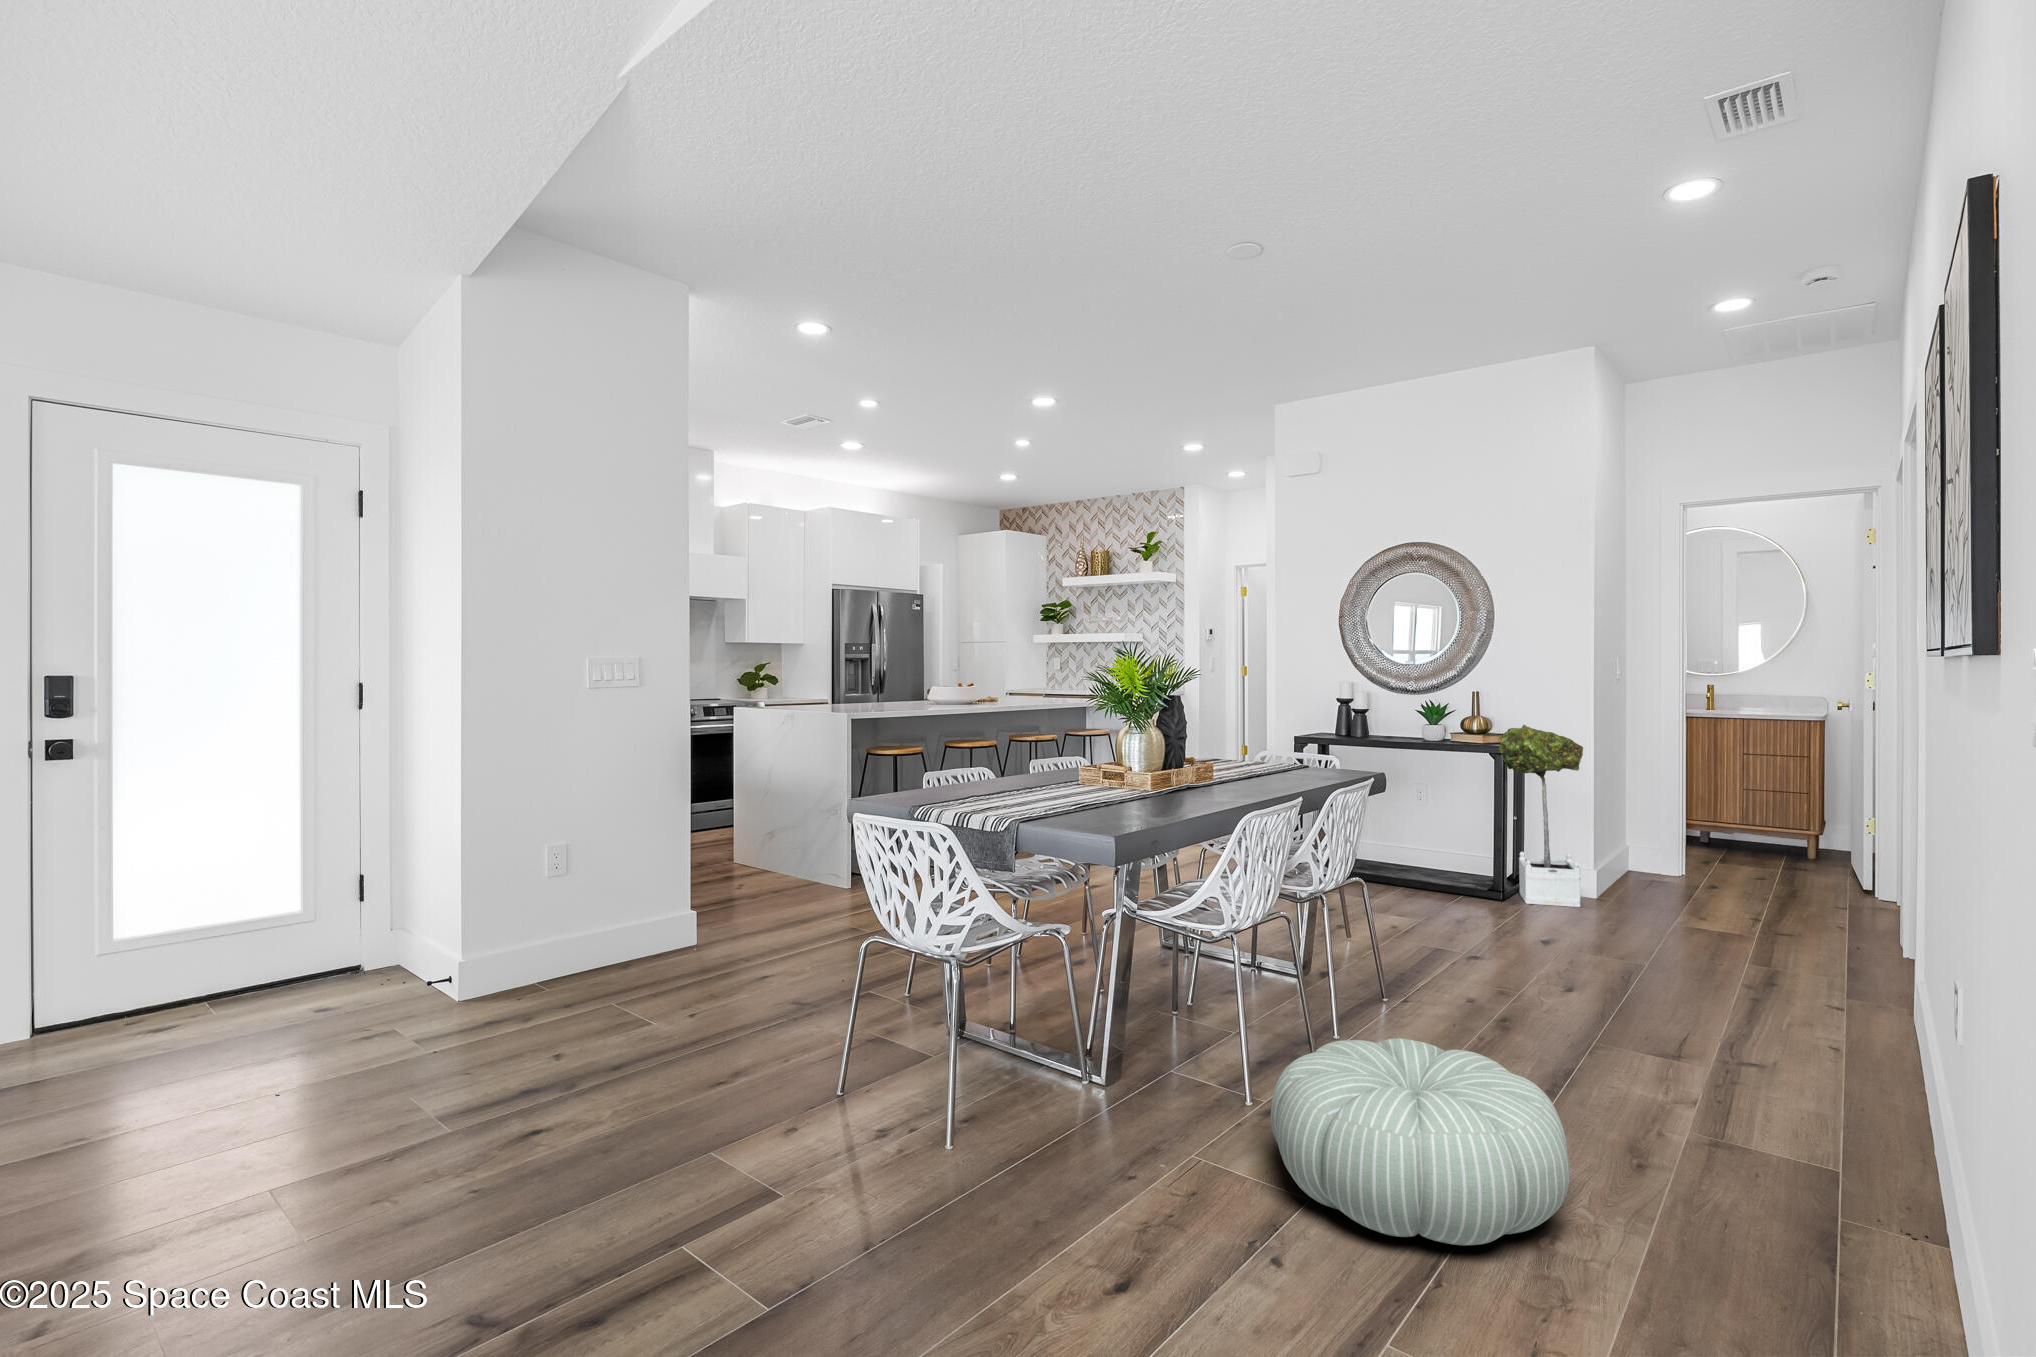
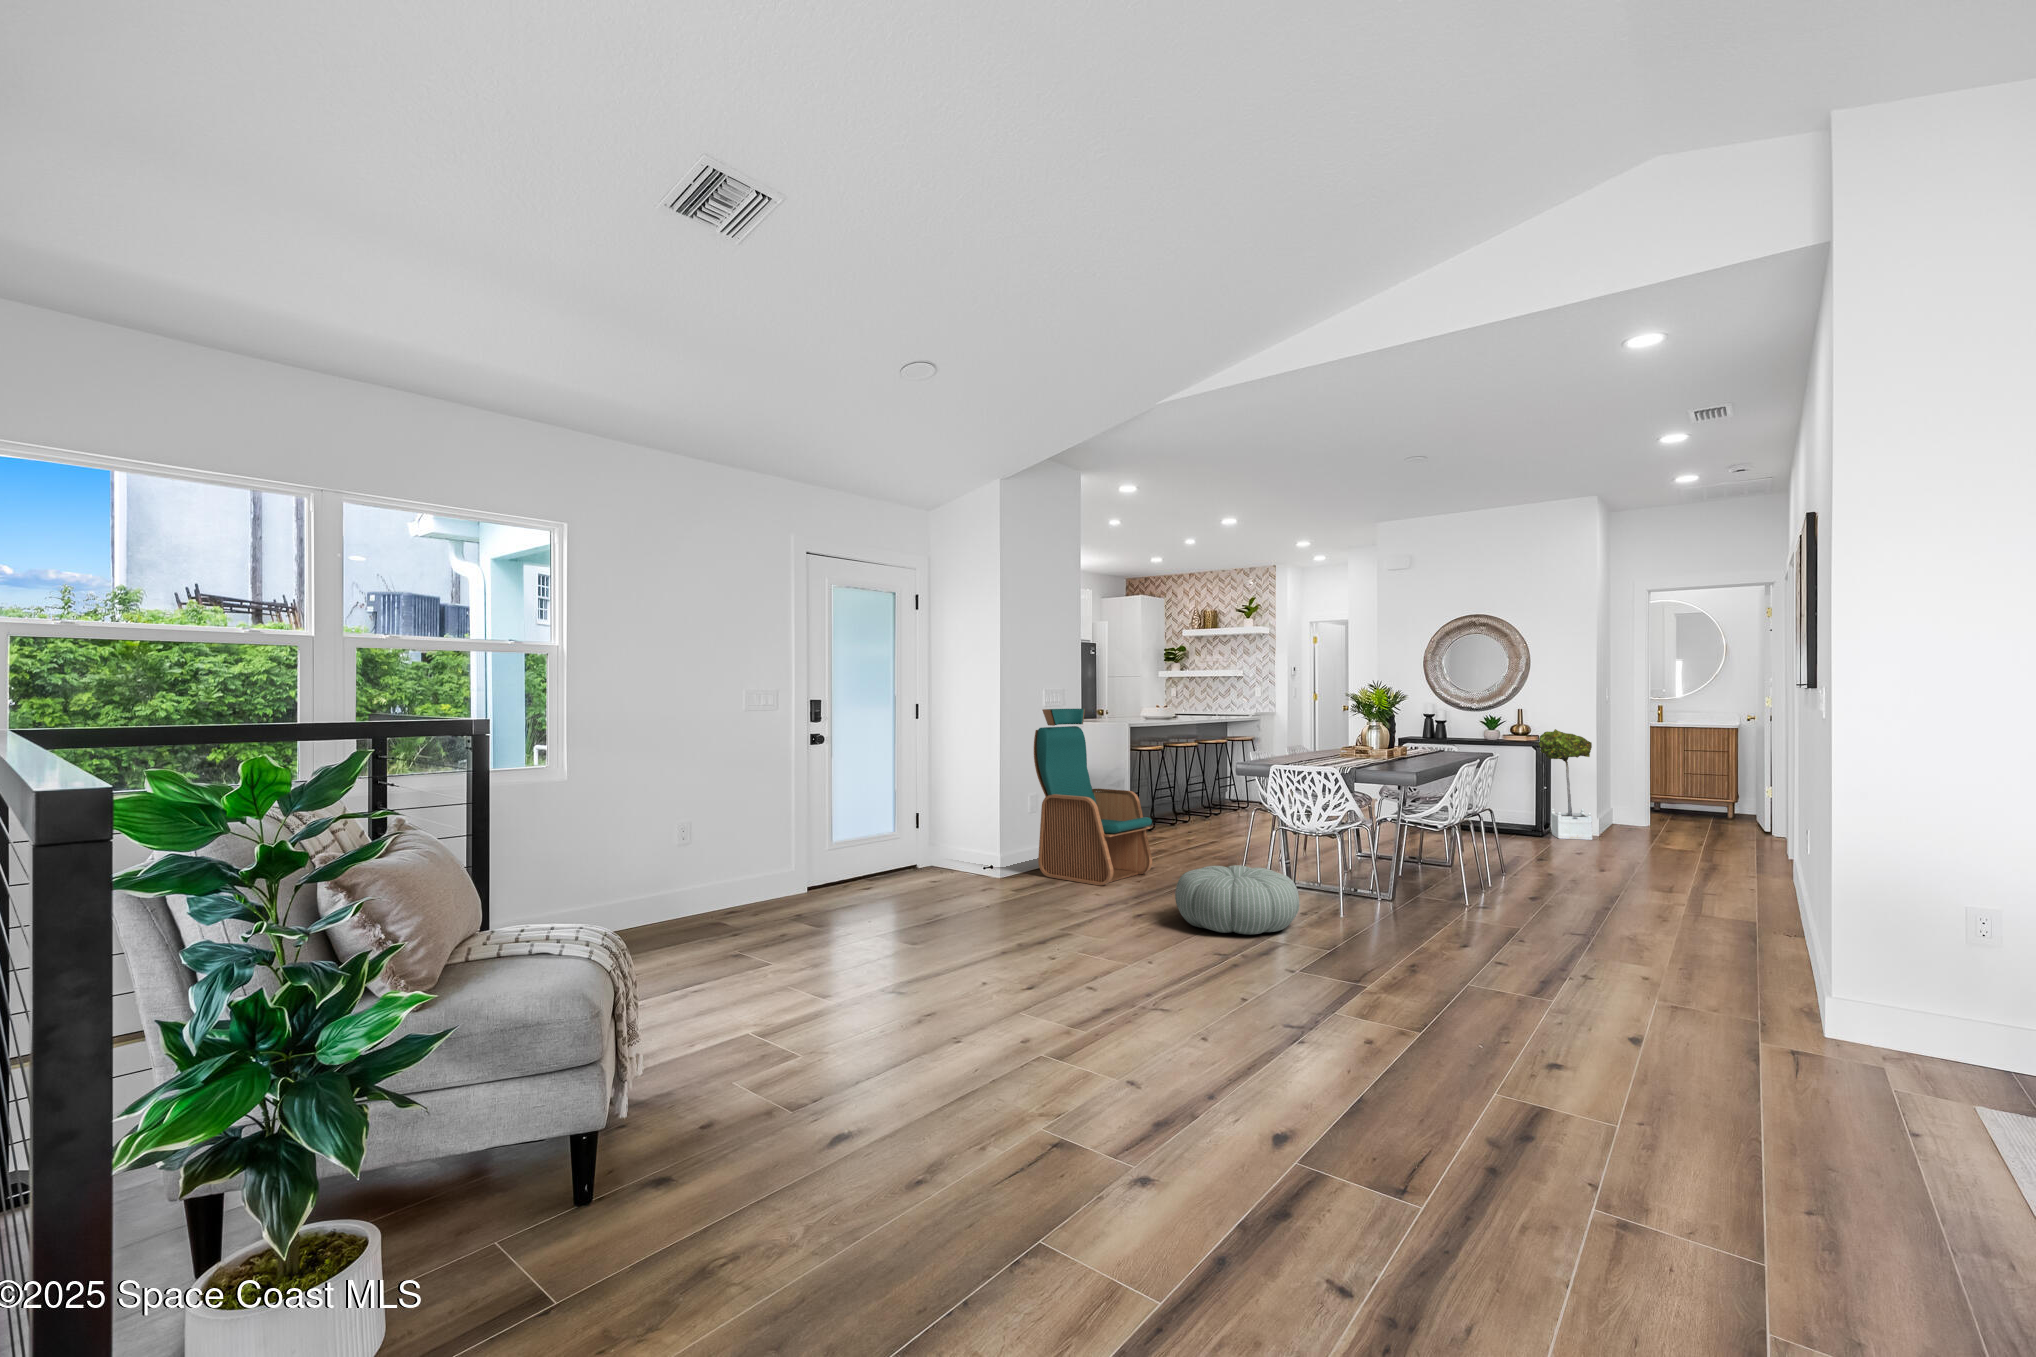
armchair: none [529,693,738,1029] -> present [1034,709,1152,885]
pouf: present [1271,1038,1570,1245] -> present [1175,865,1299,935]

